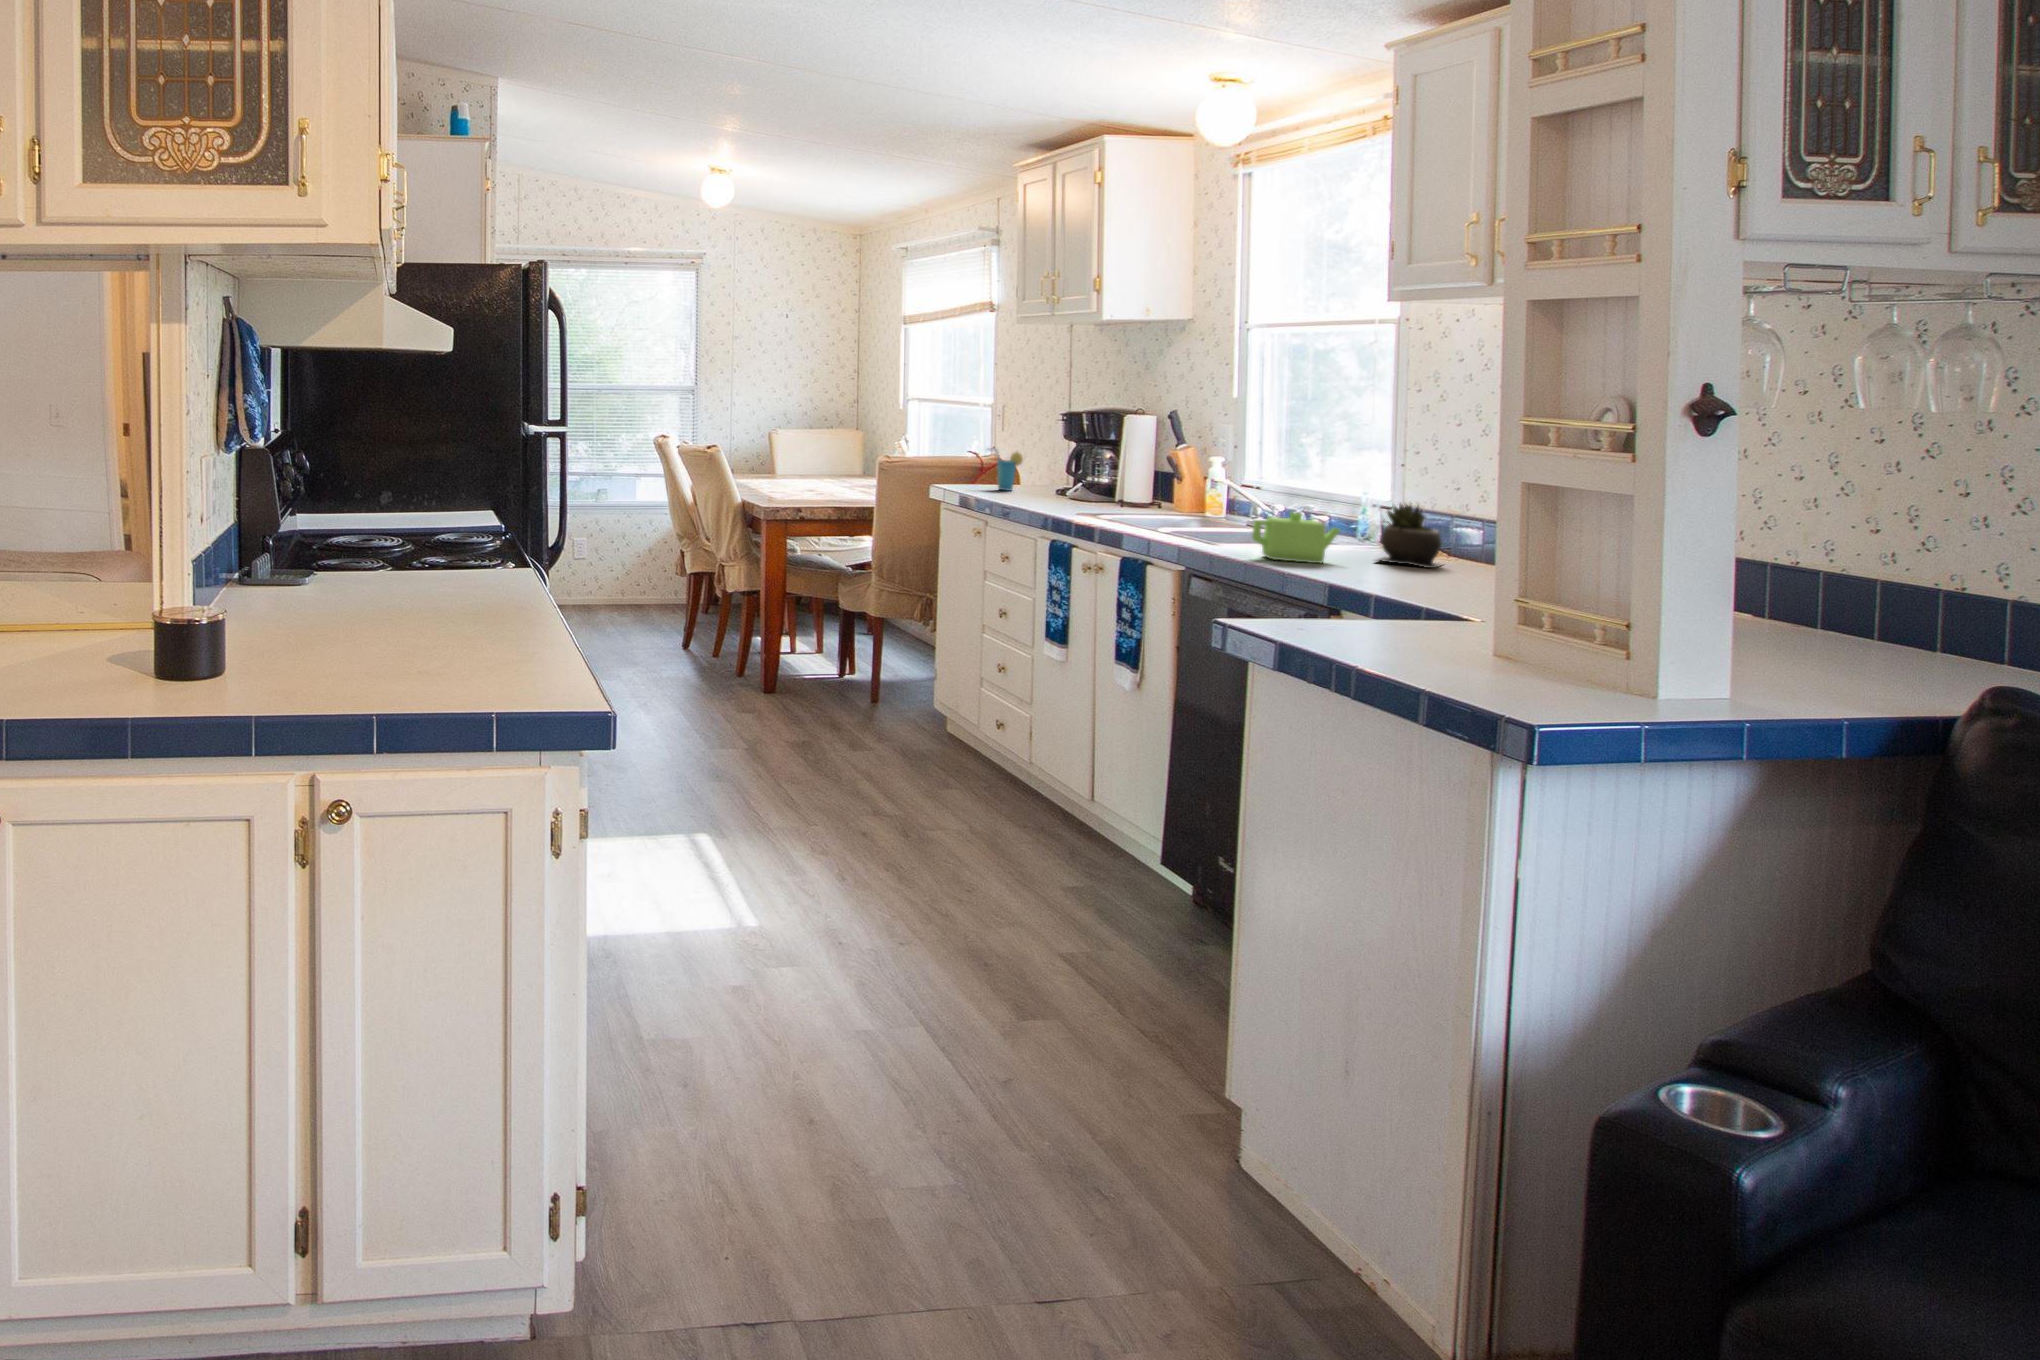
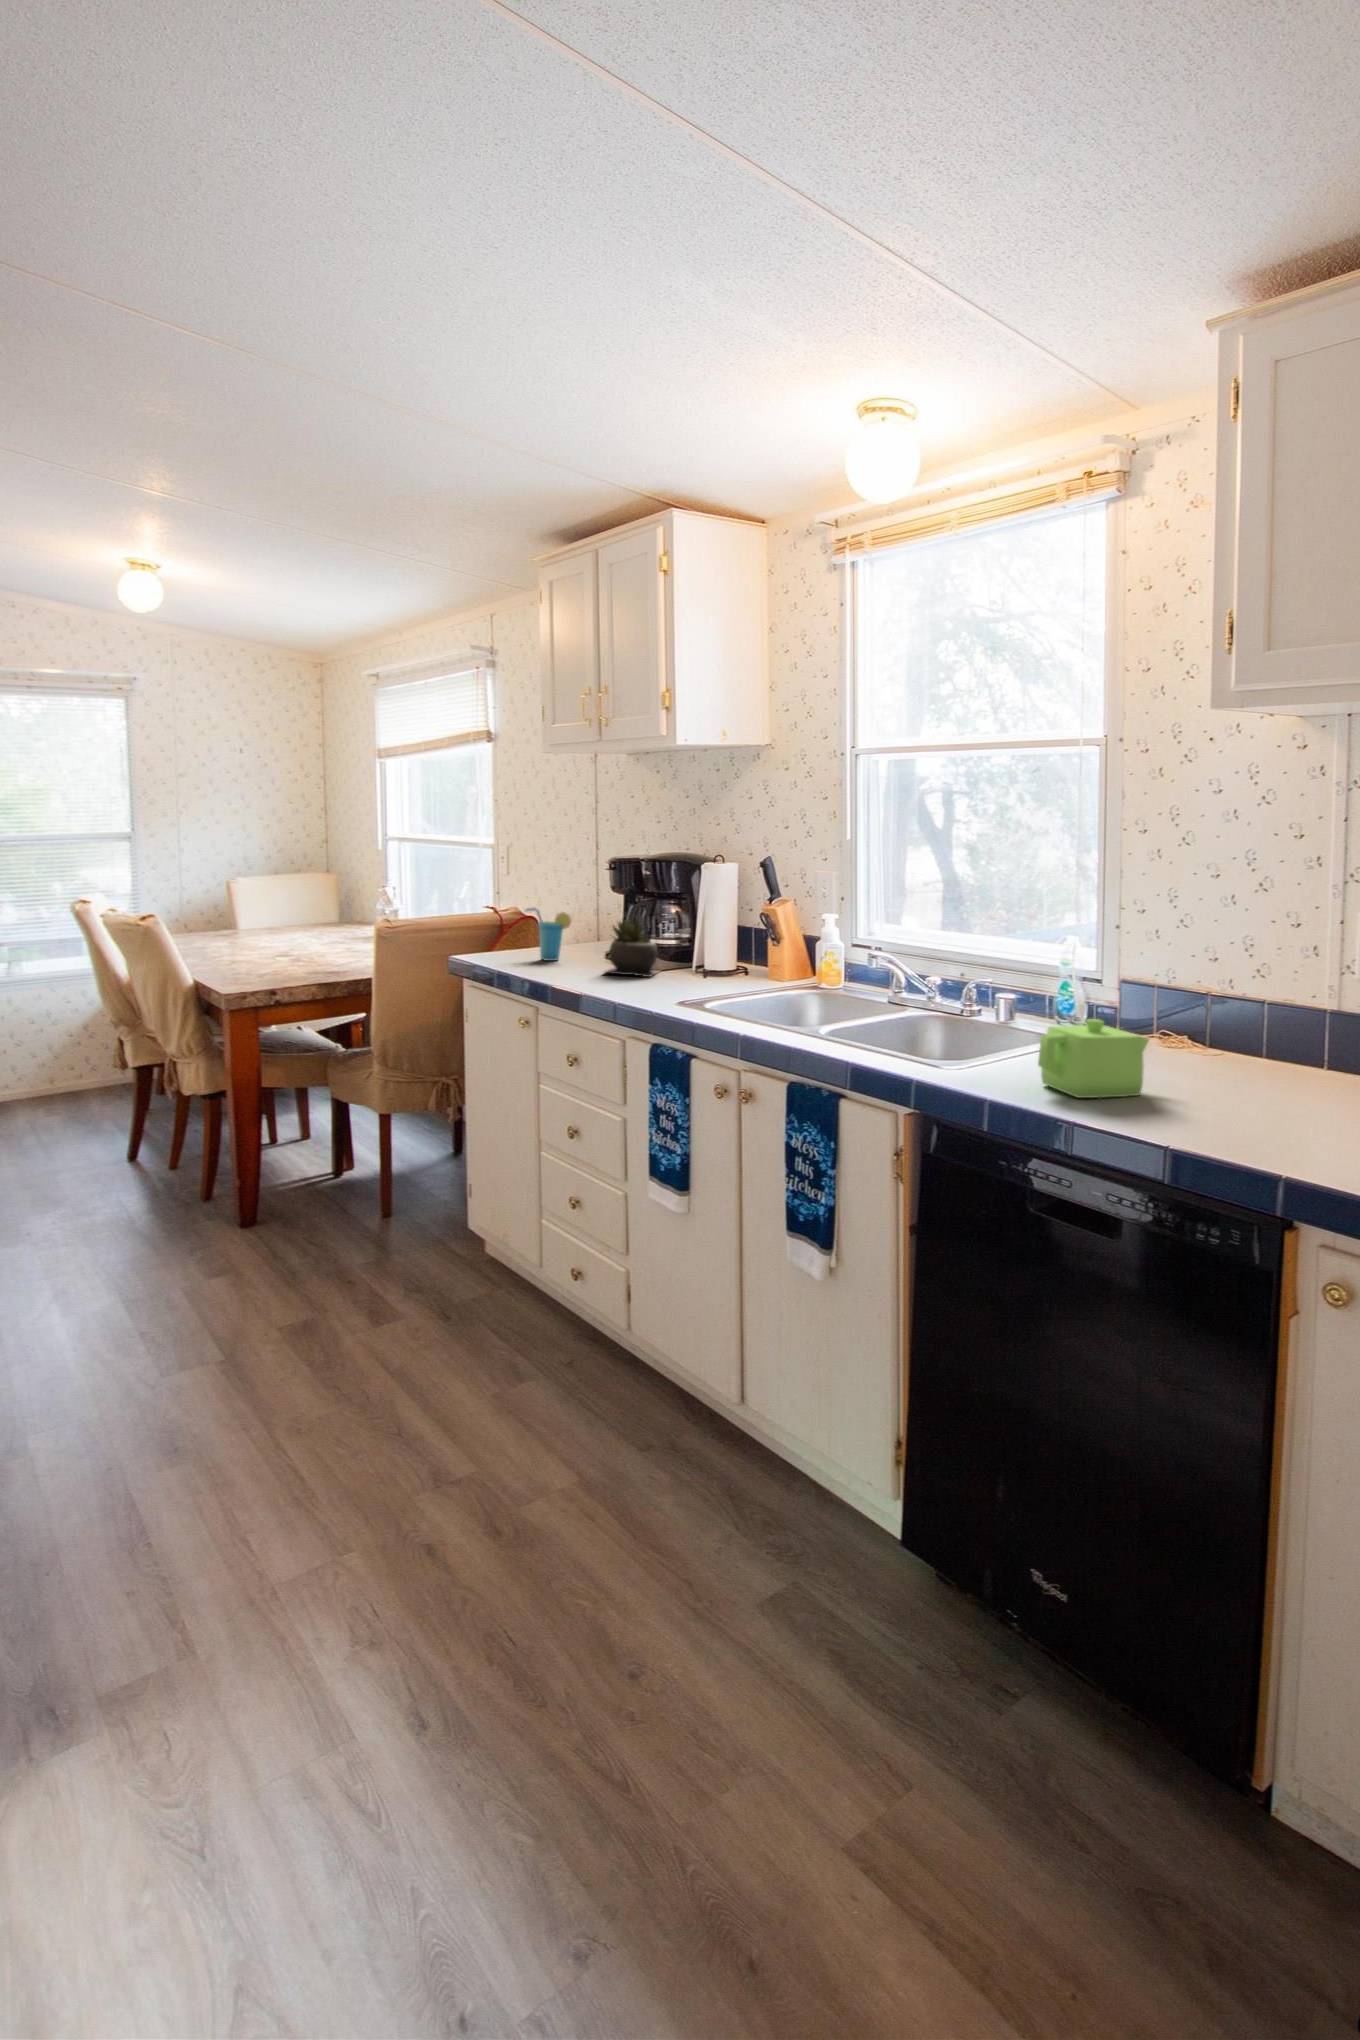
succulent plant: present [1377,504,1441,568] -> present [605,920,660,977]

